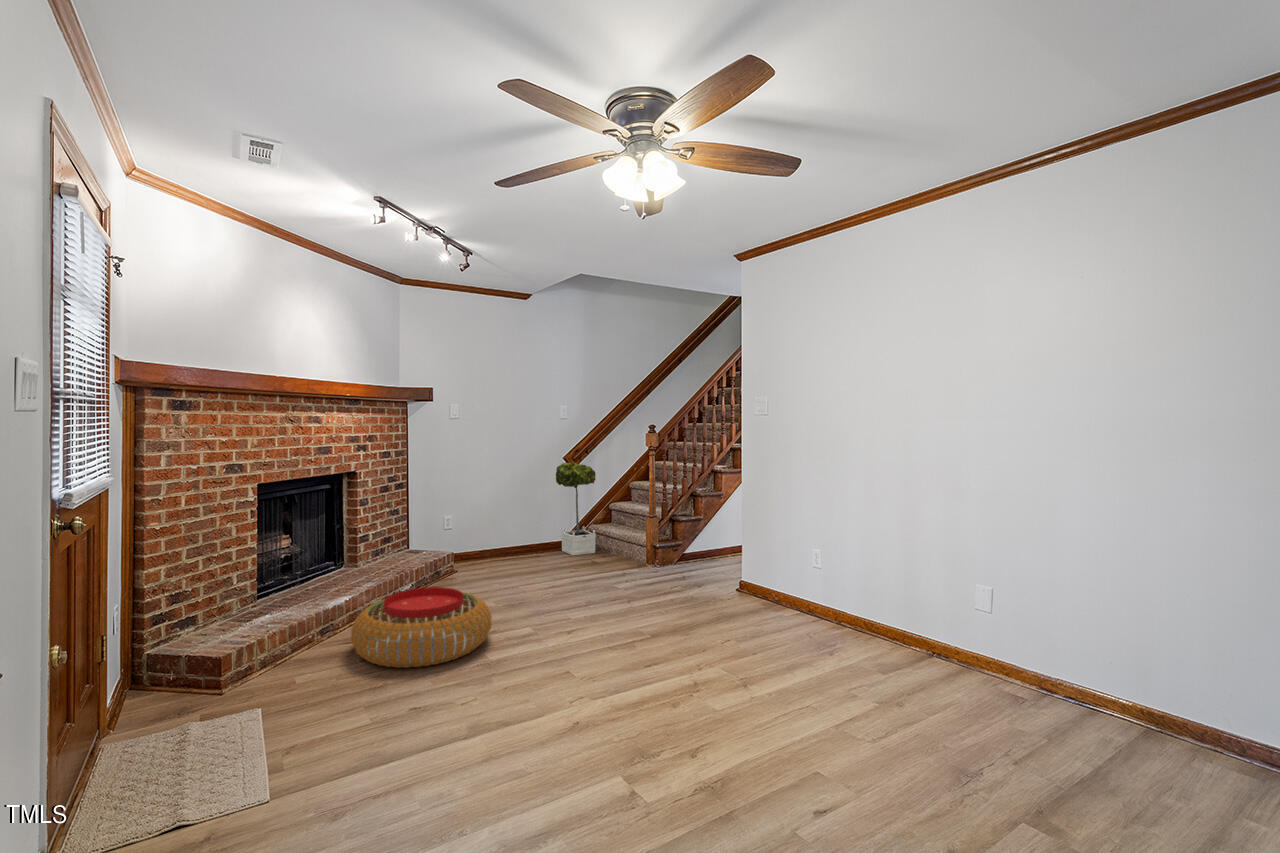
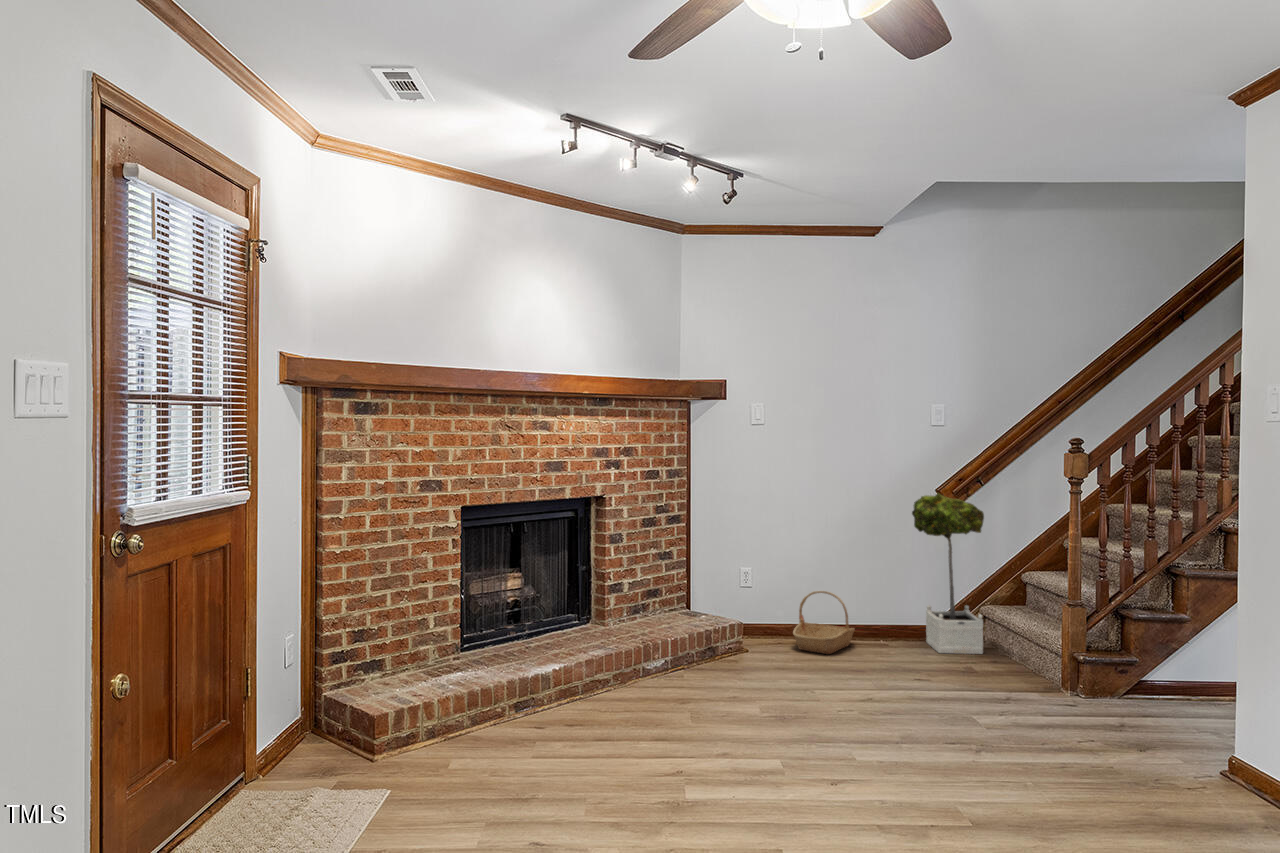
basket: none [487,526,524,565] -> present [793,591,855,654]
pouf: present [351,587,492,668] -> none [521,669,715,786]

